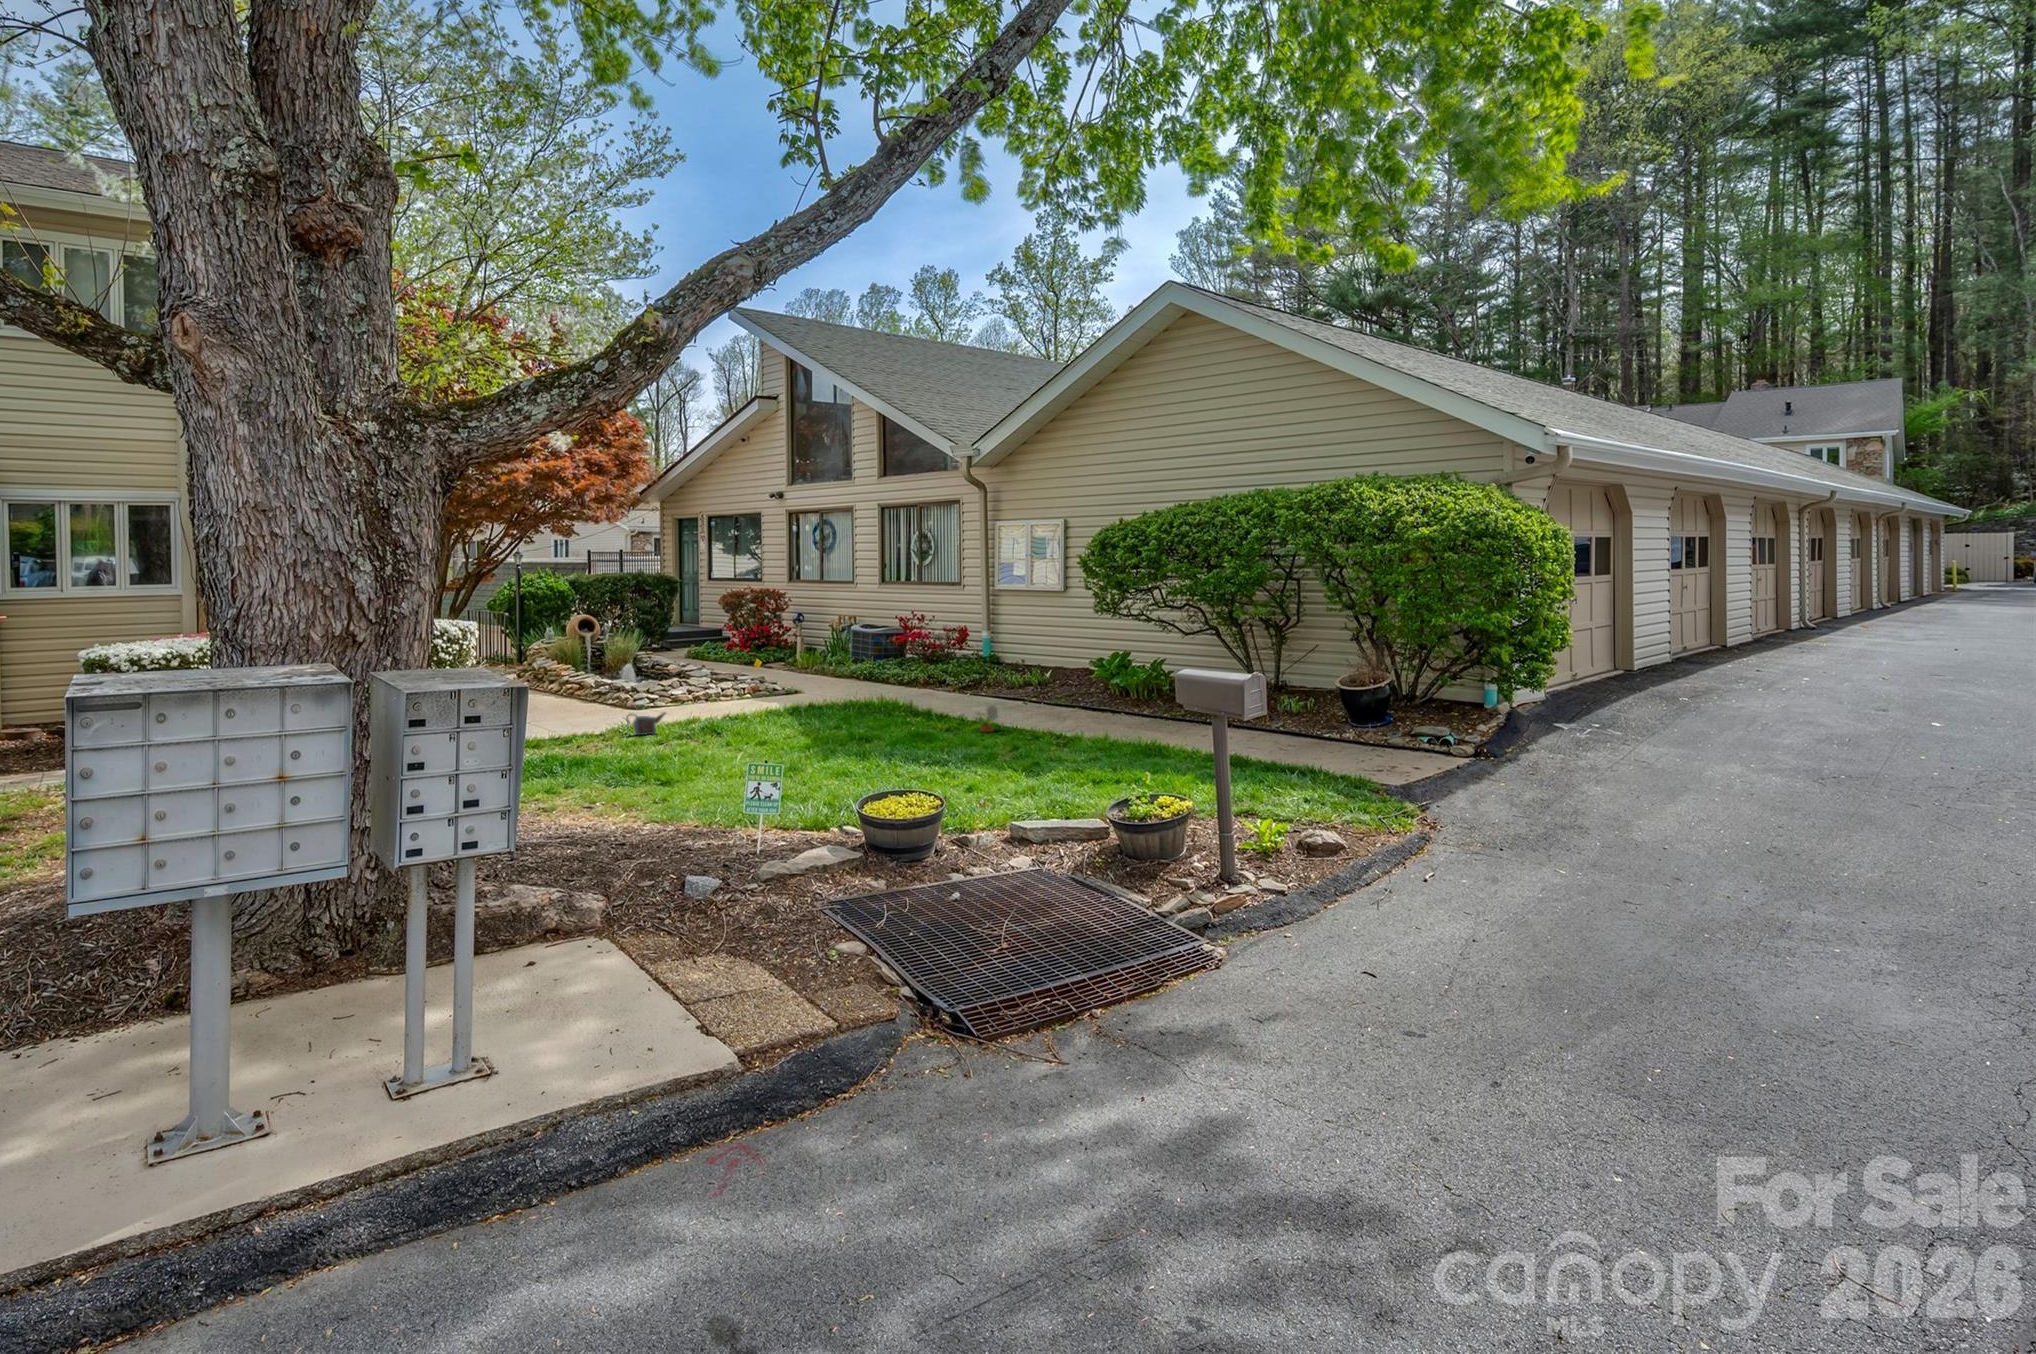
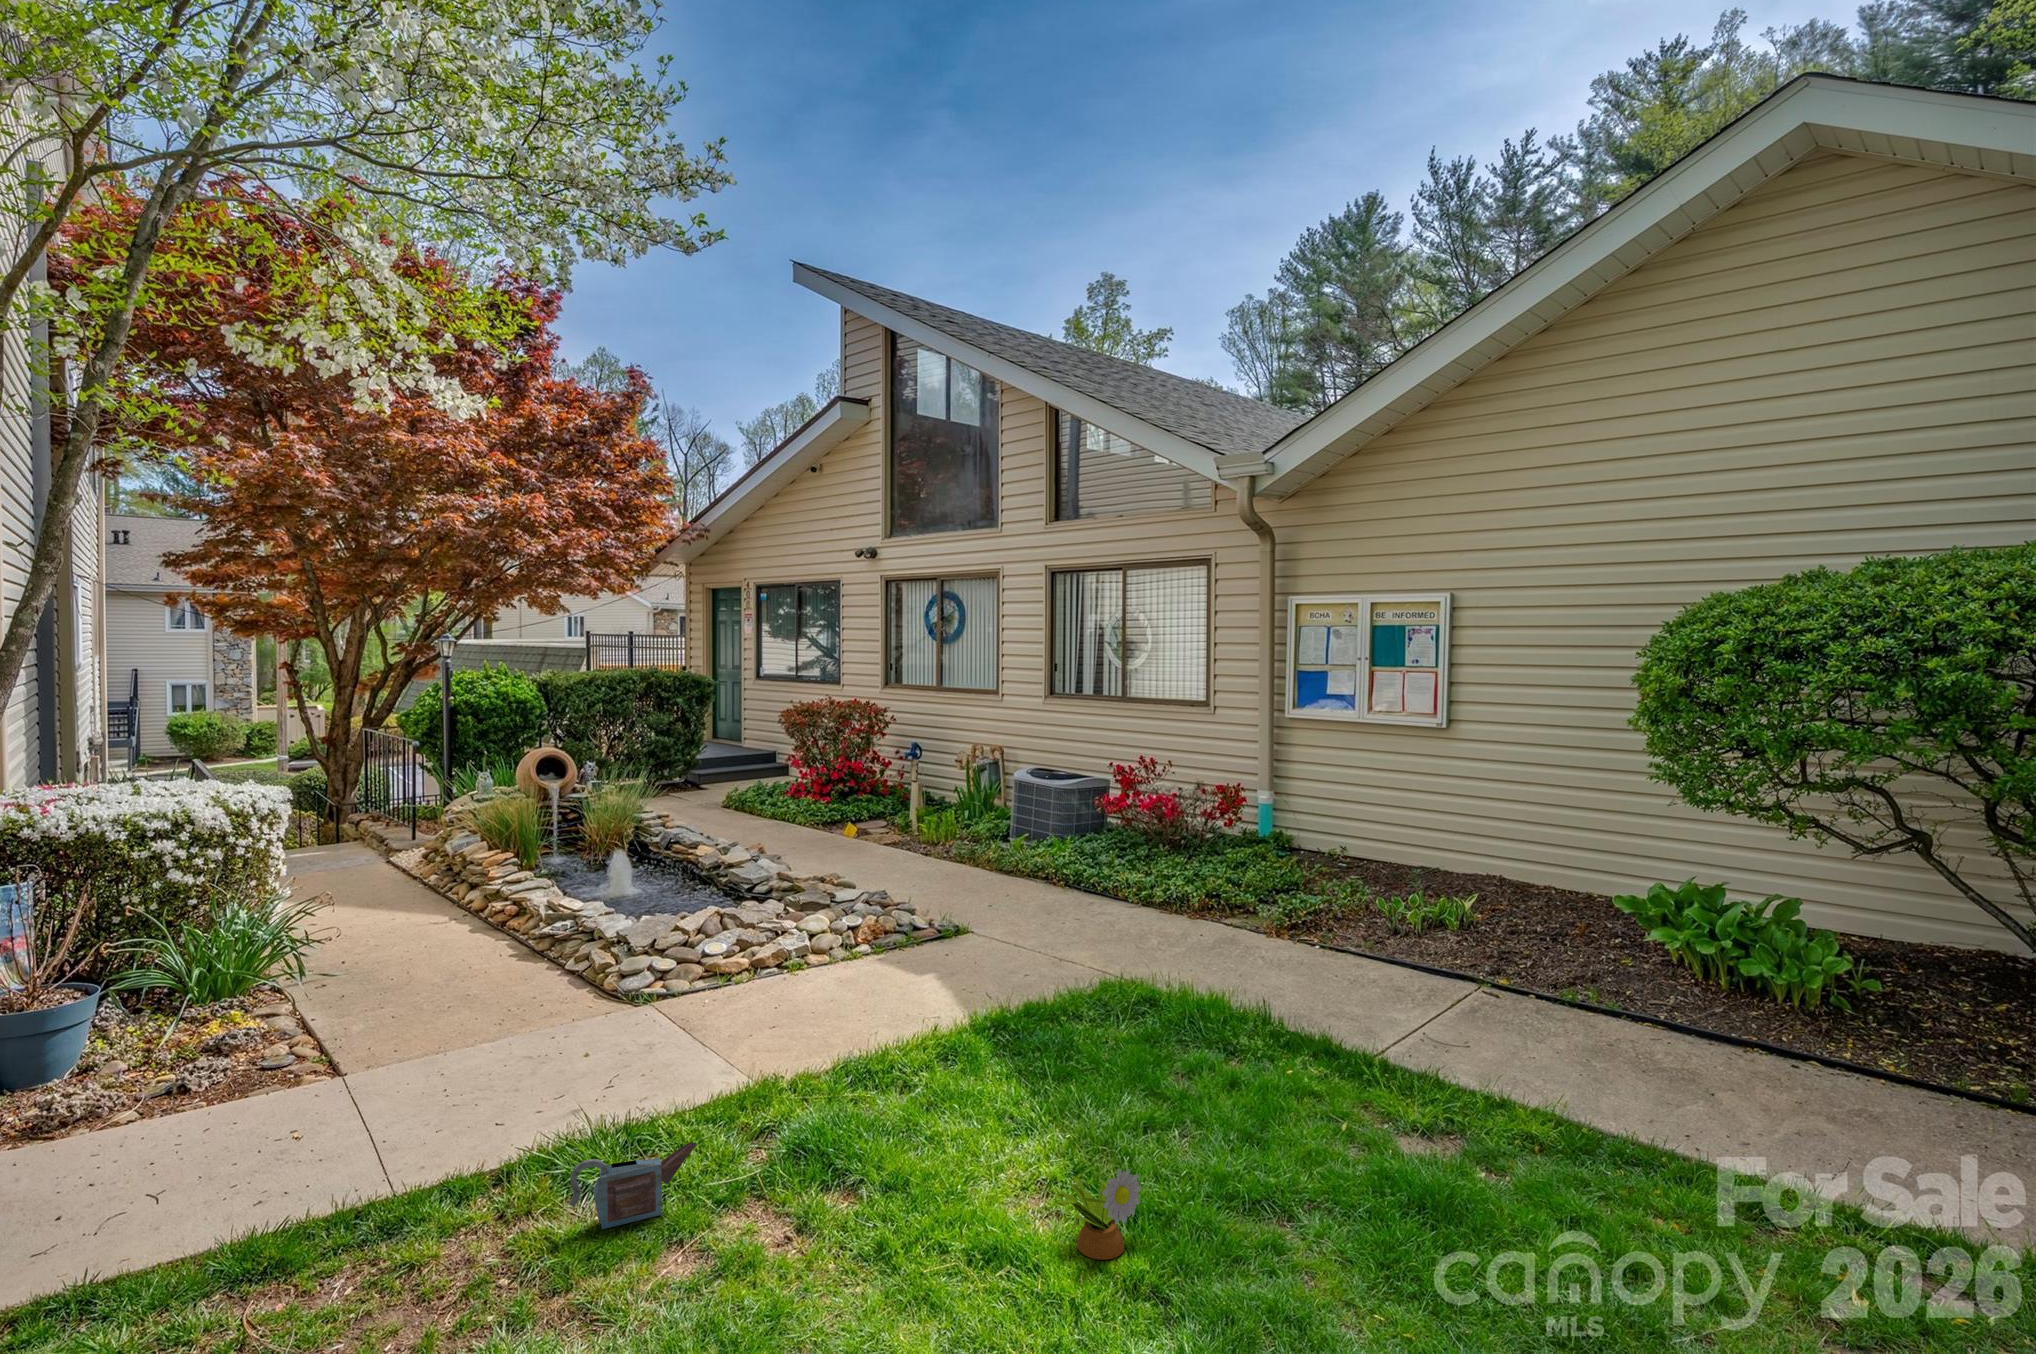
decorative plant: present [978,705,998,732] -> present [1052,1169,1141,1260]

